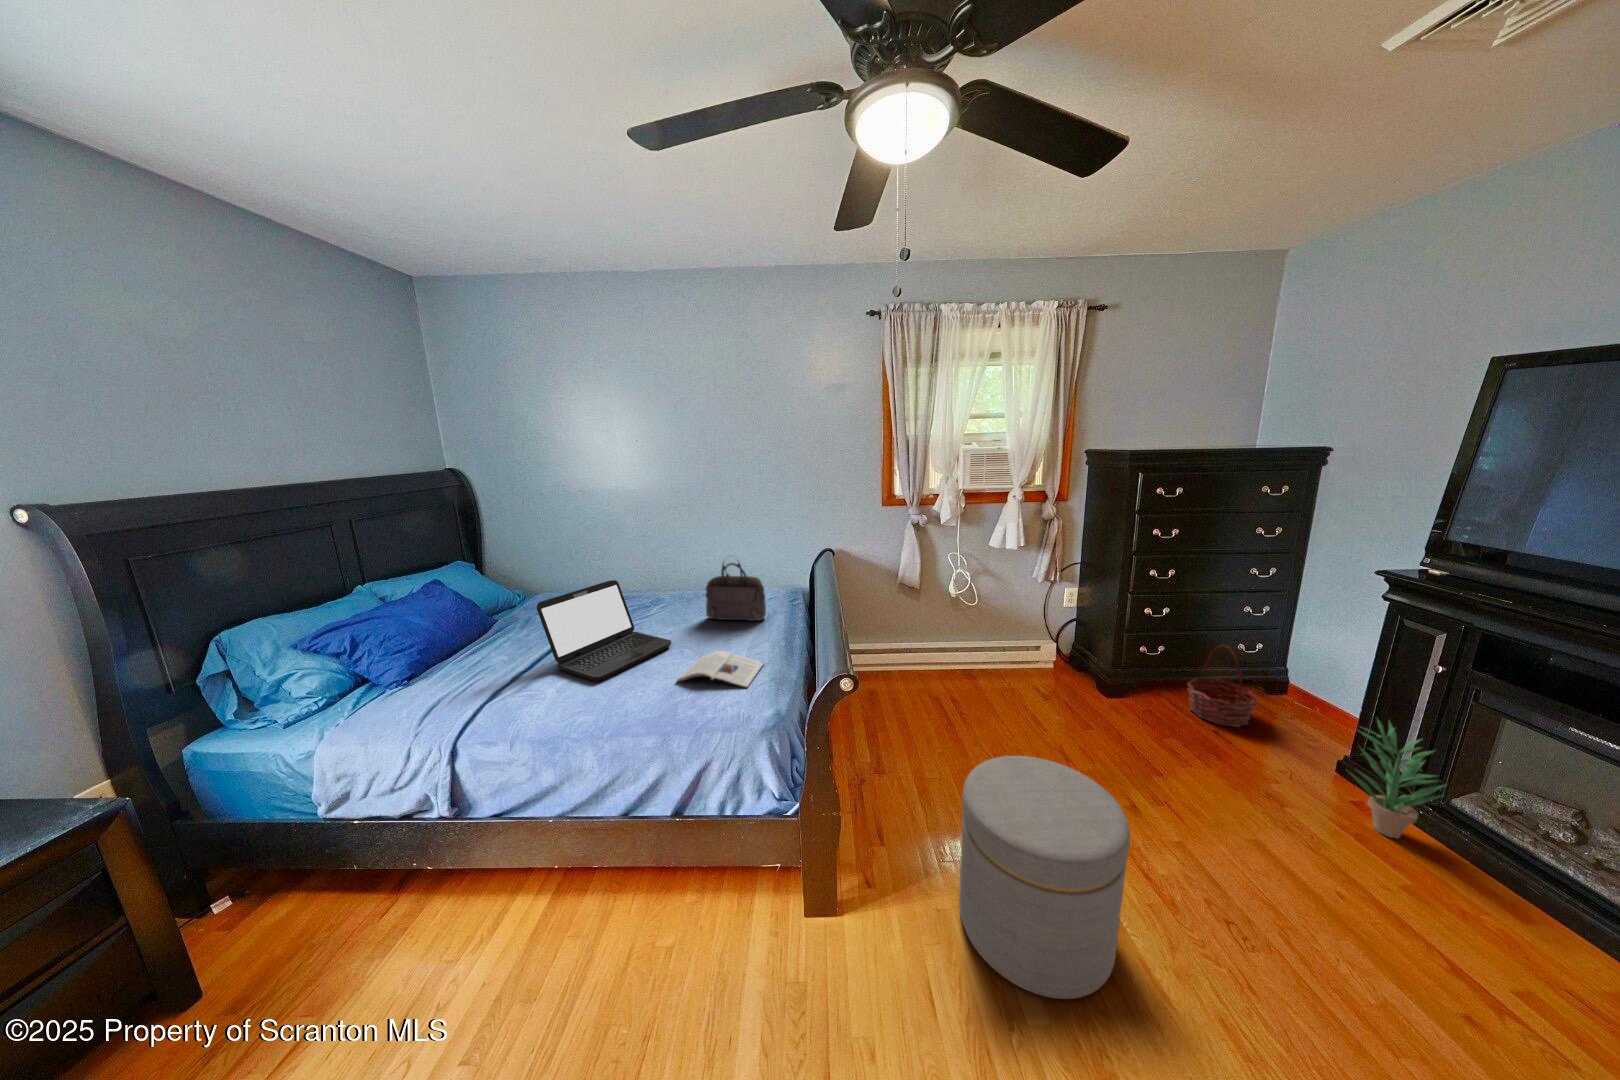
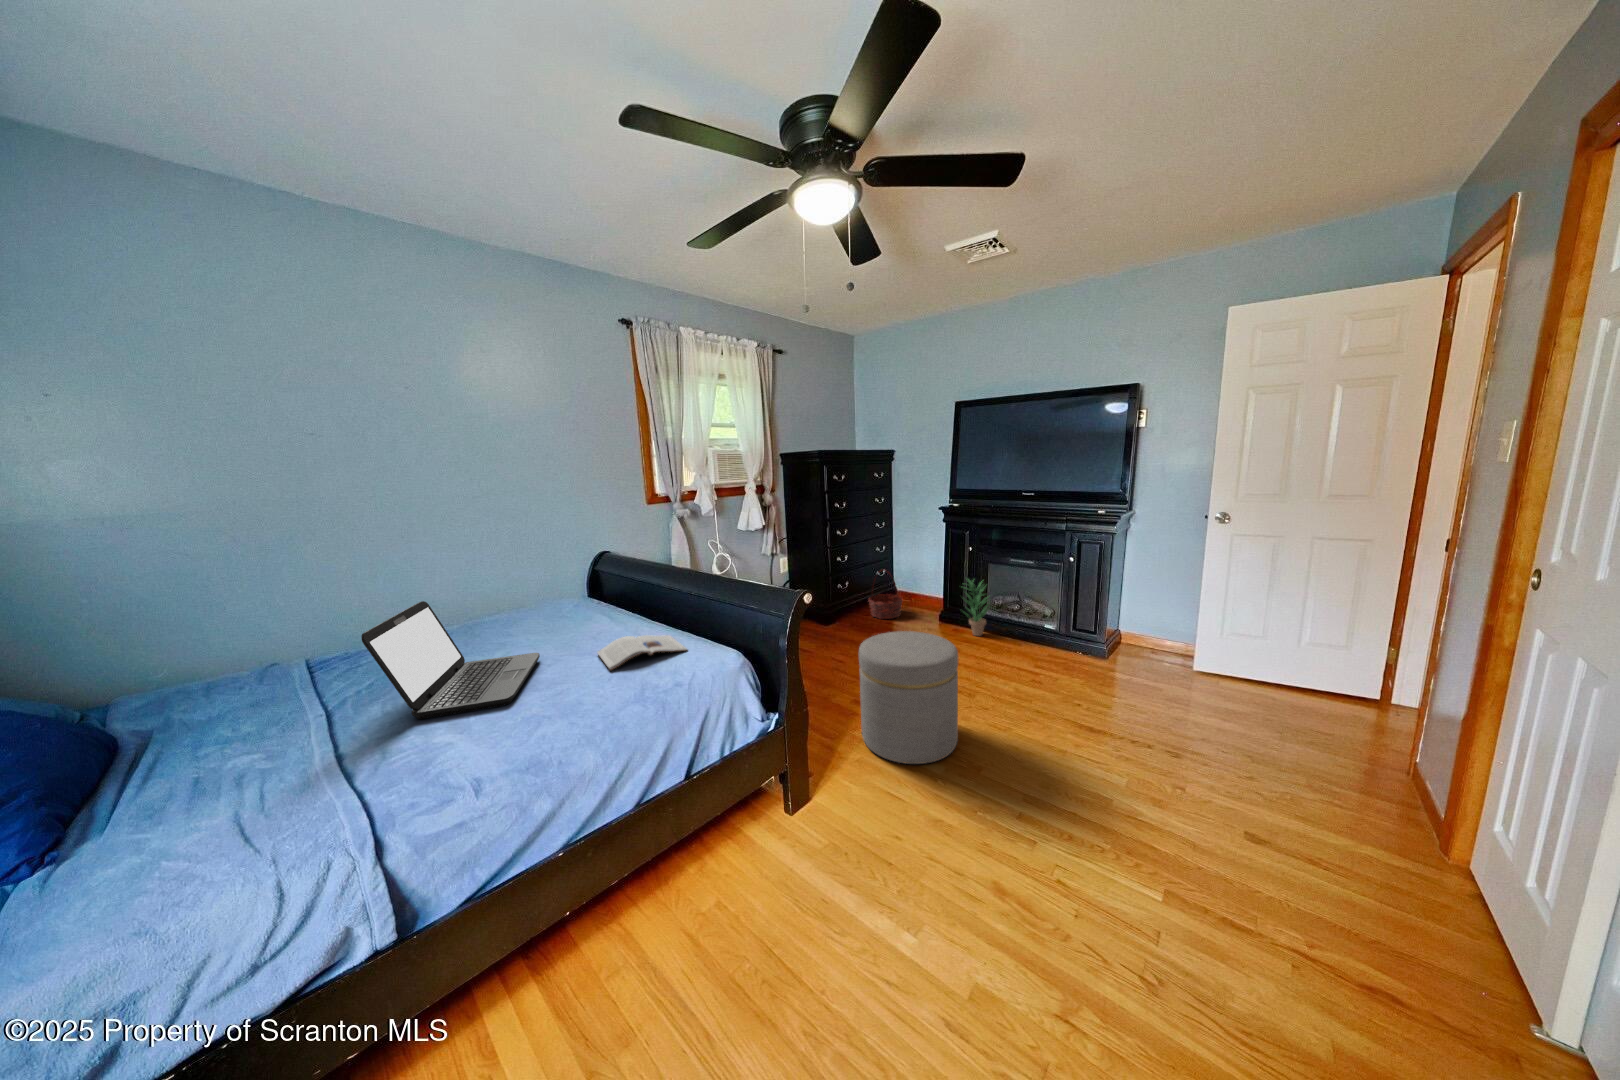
handbag: present [706,560,766,621] -> none [523,554,603,633]

